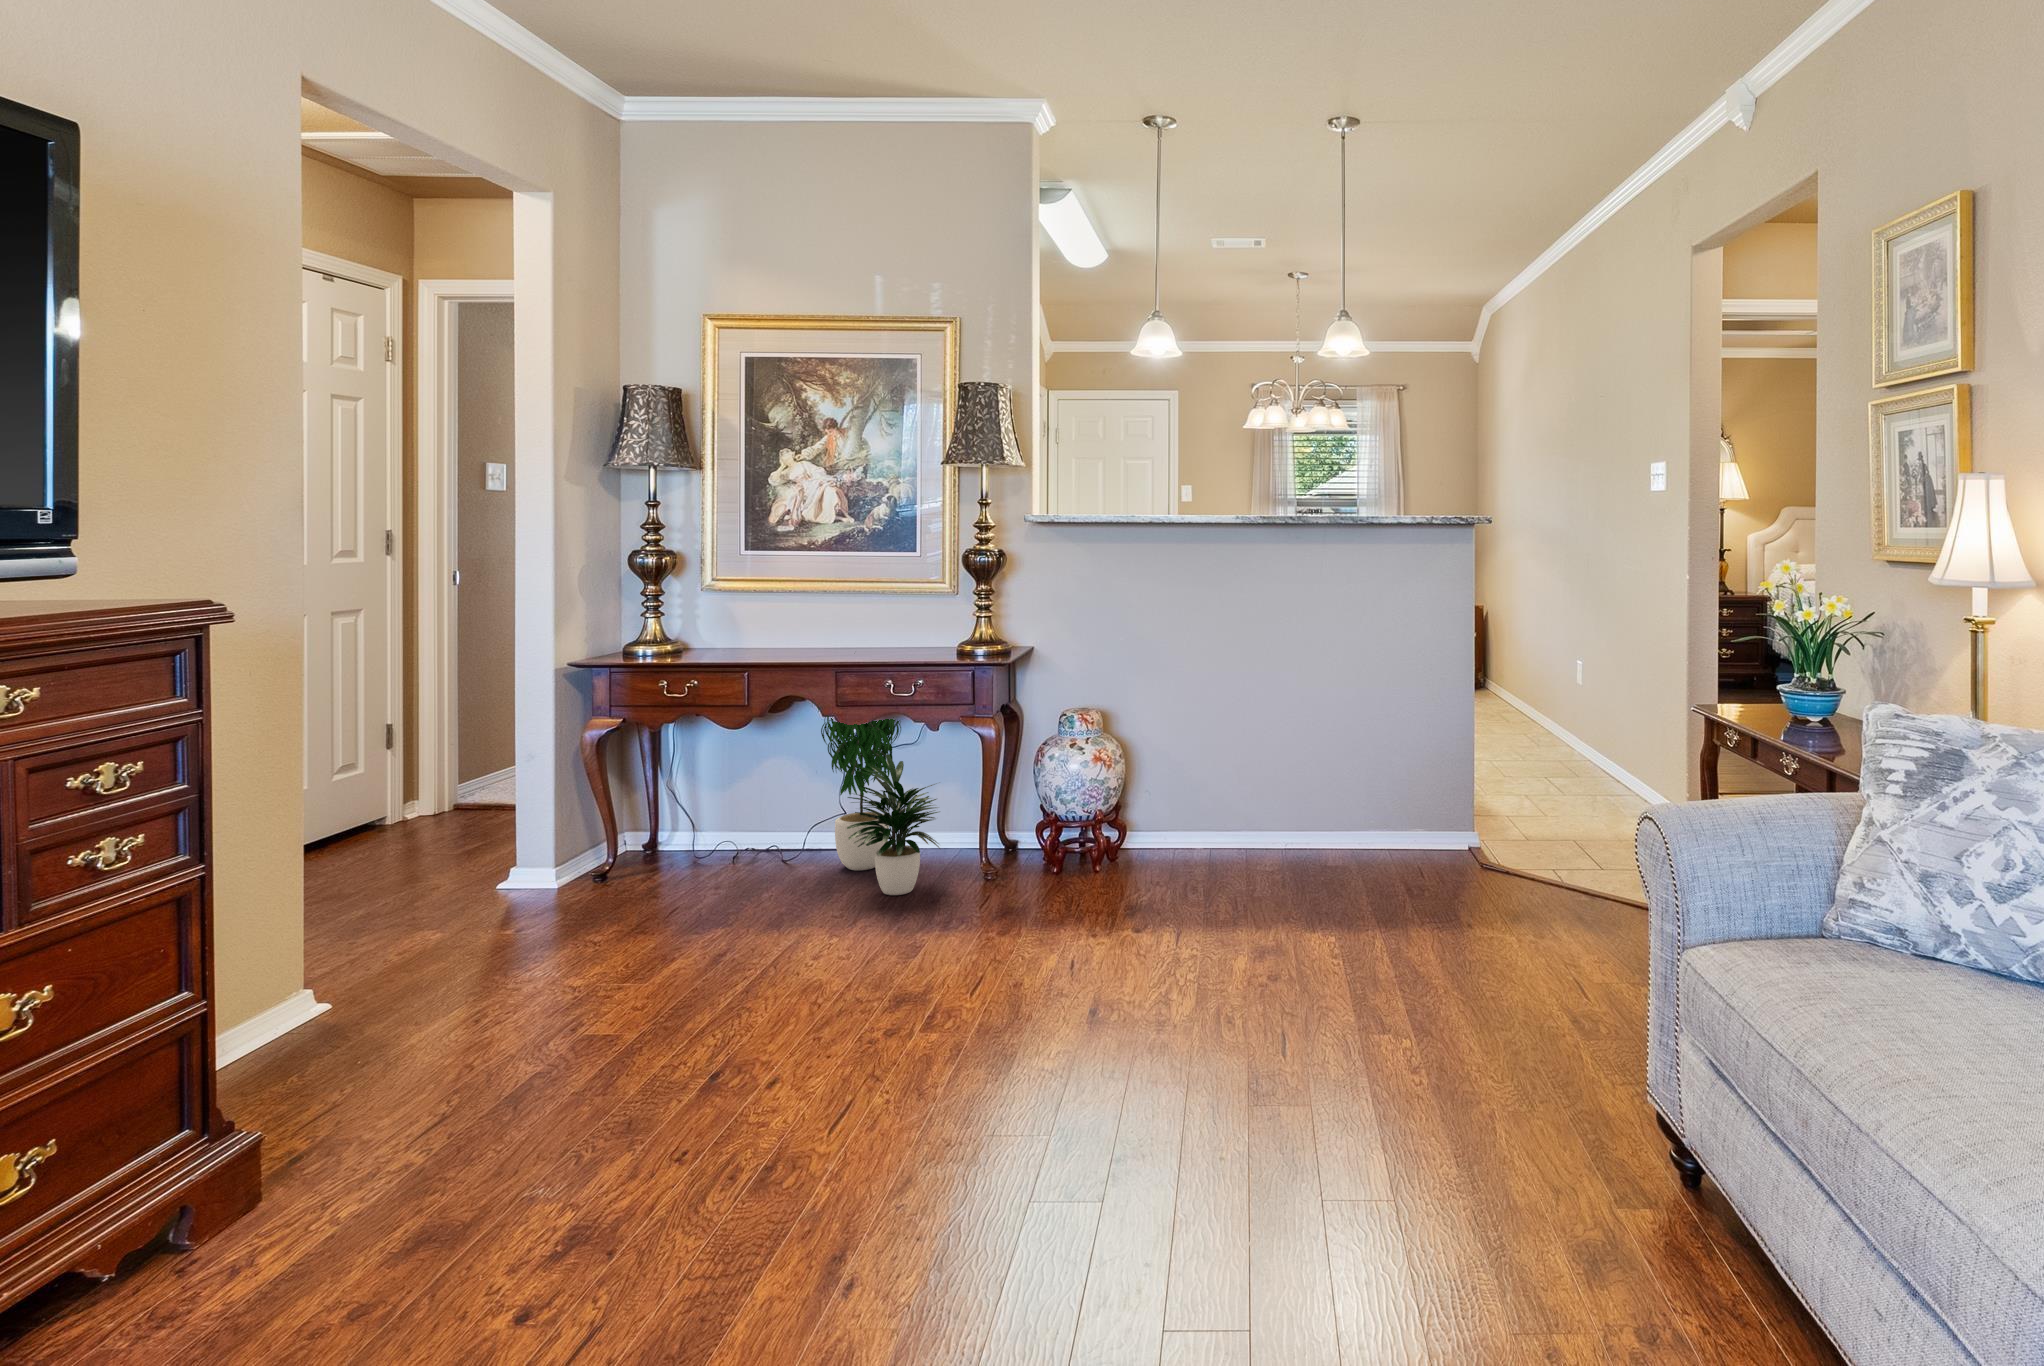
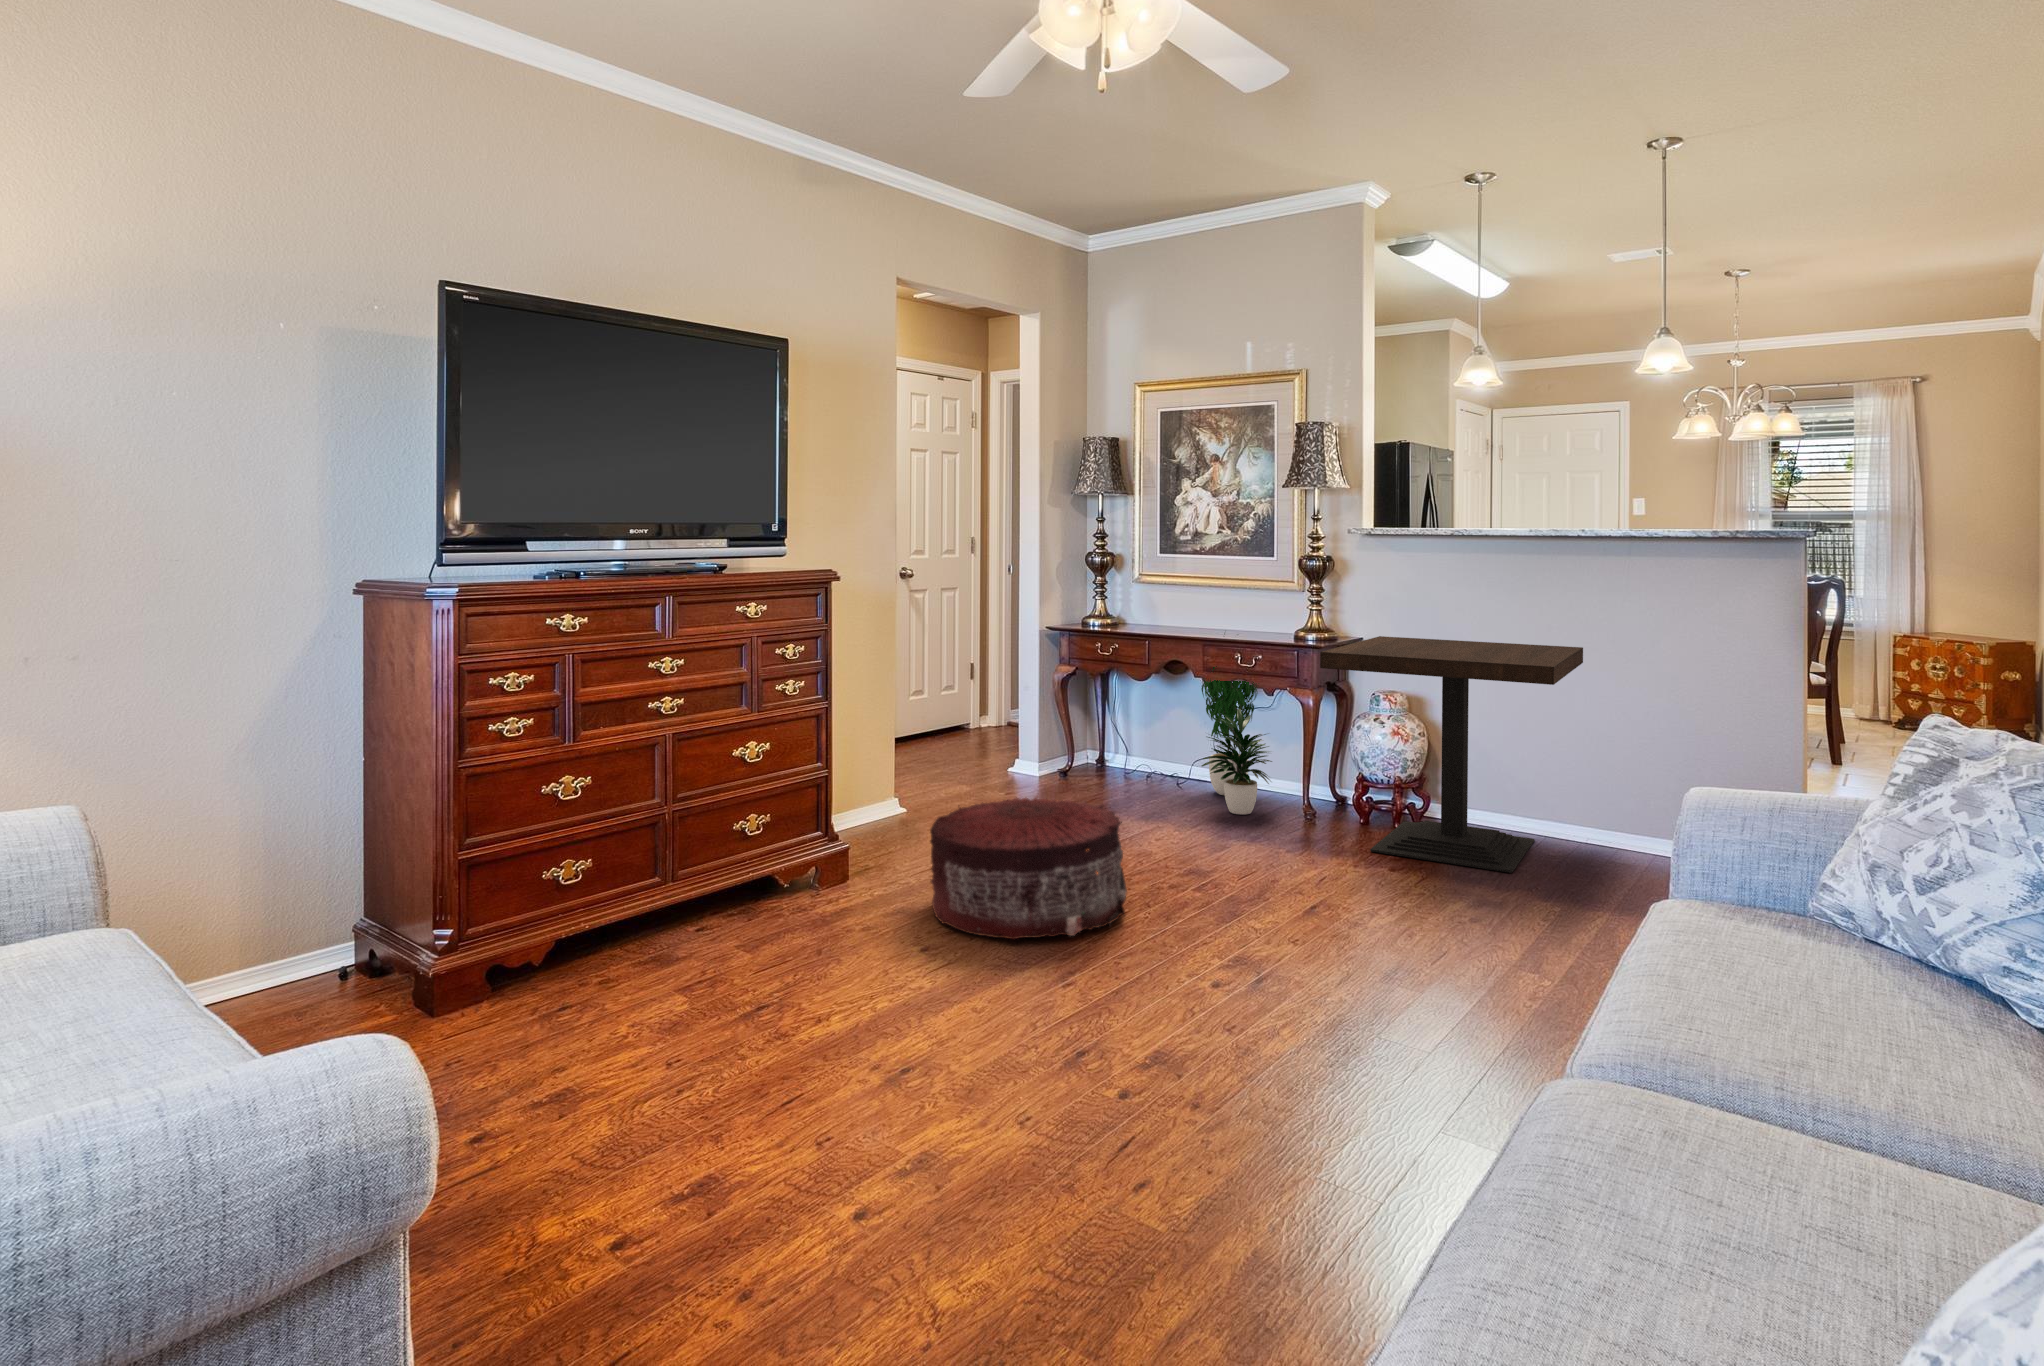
side table: none [1038,644,1314,915] -> present [1320,636,1583,873]
pouf: none [505,931,864,1204] -> present [930,797,1127,939]

